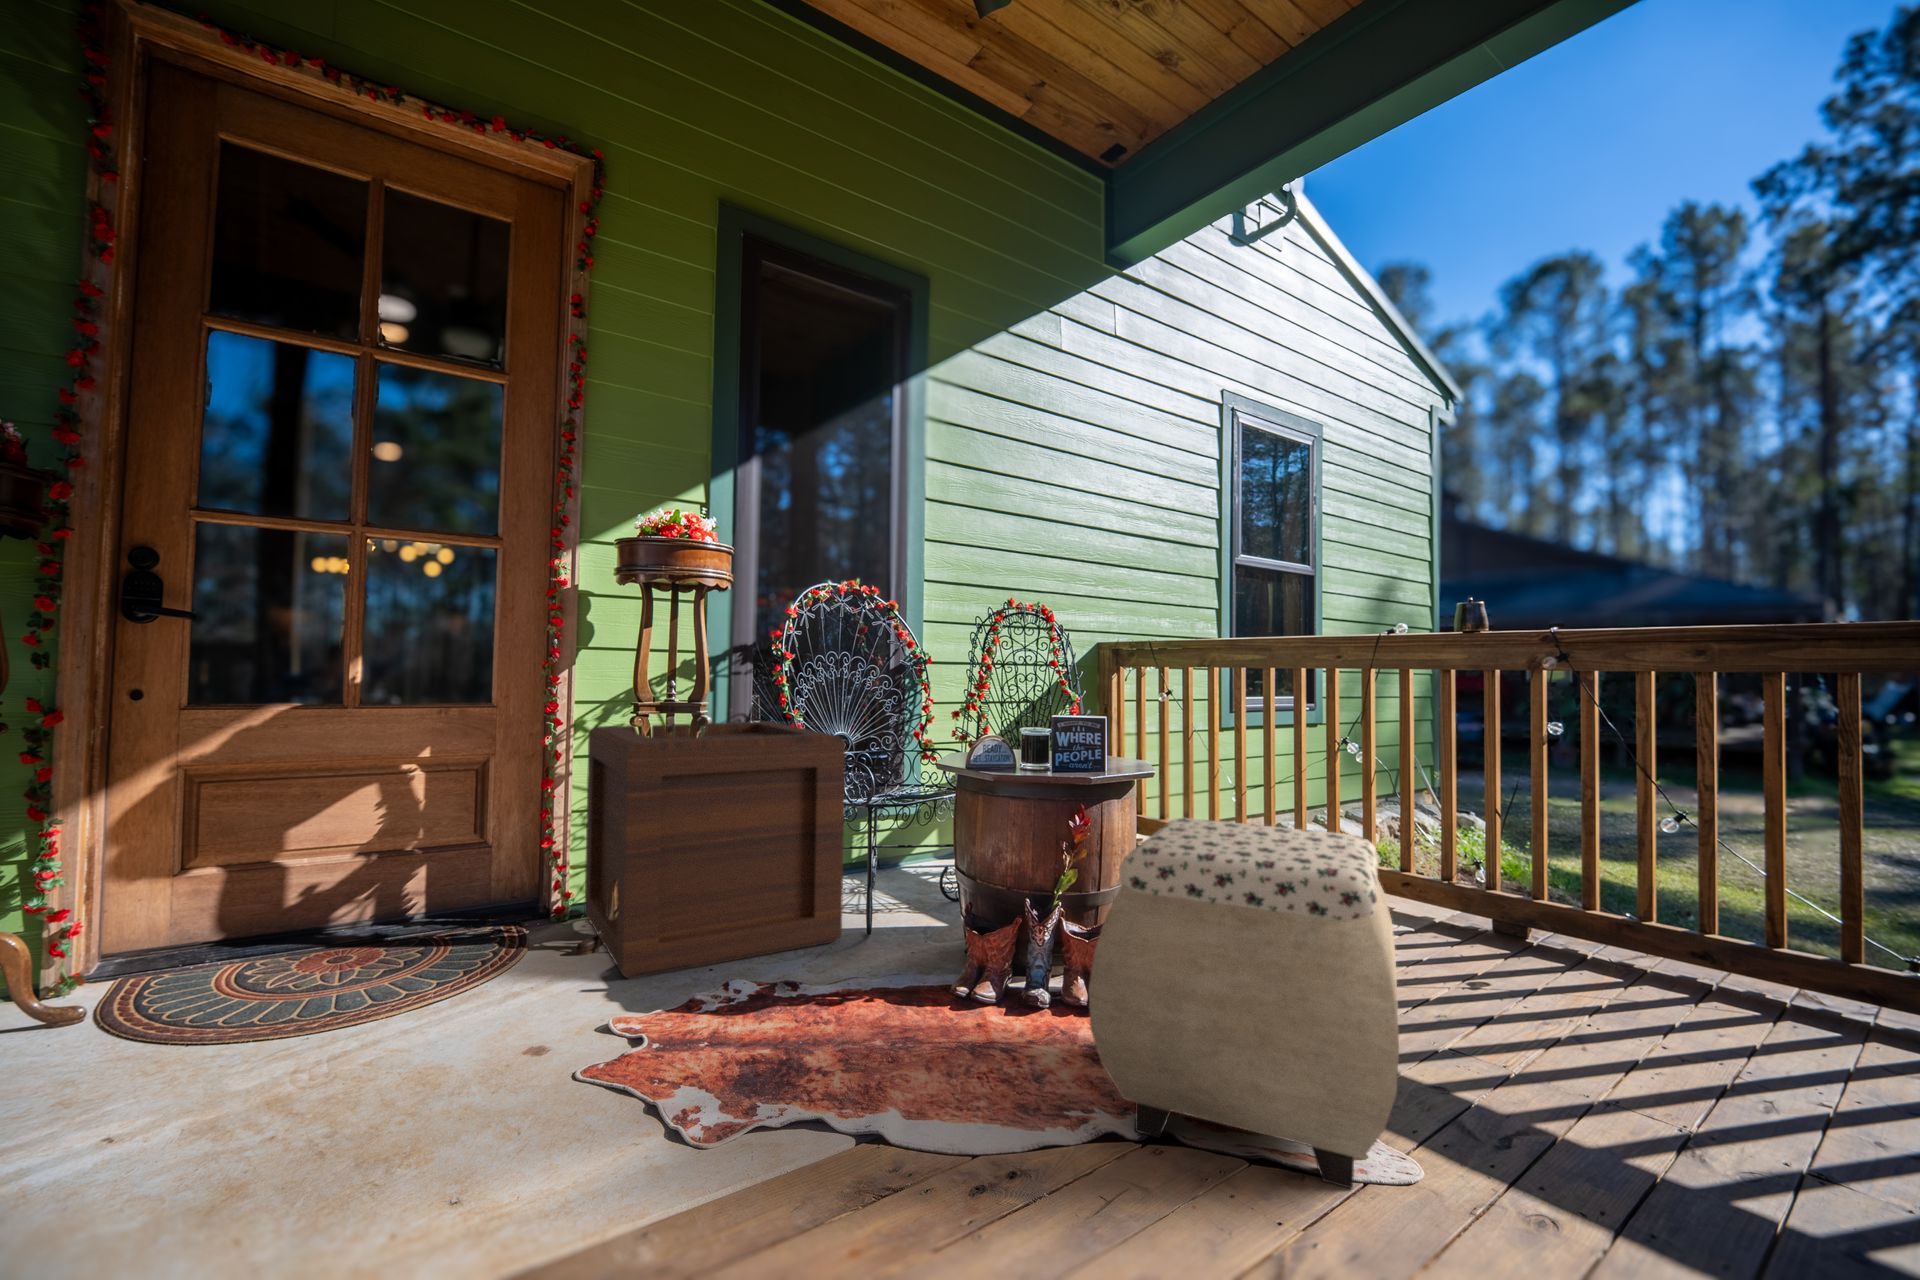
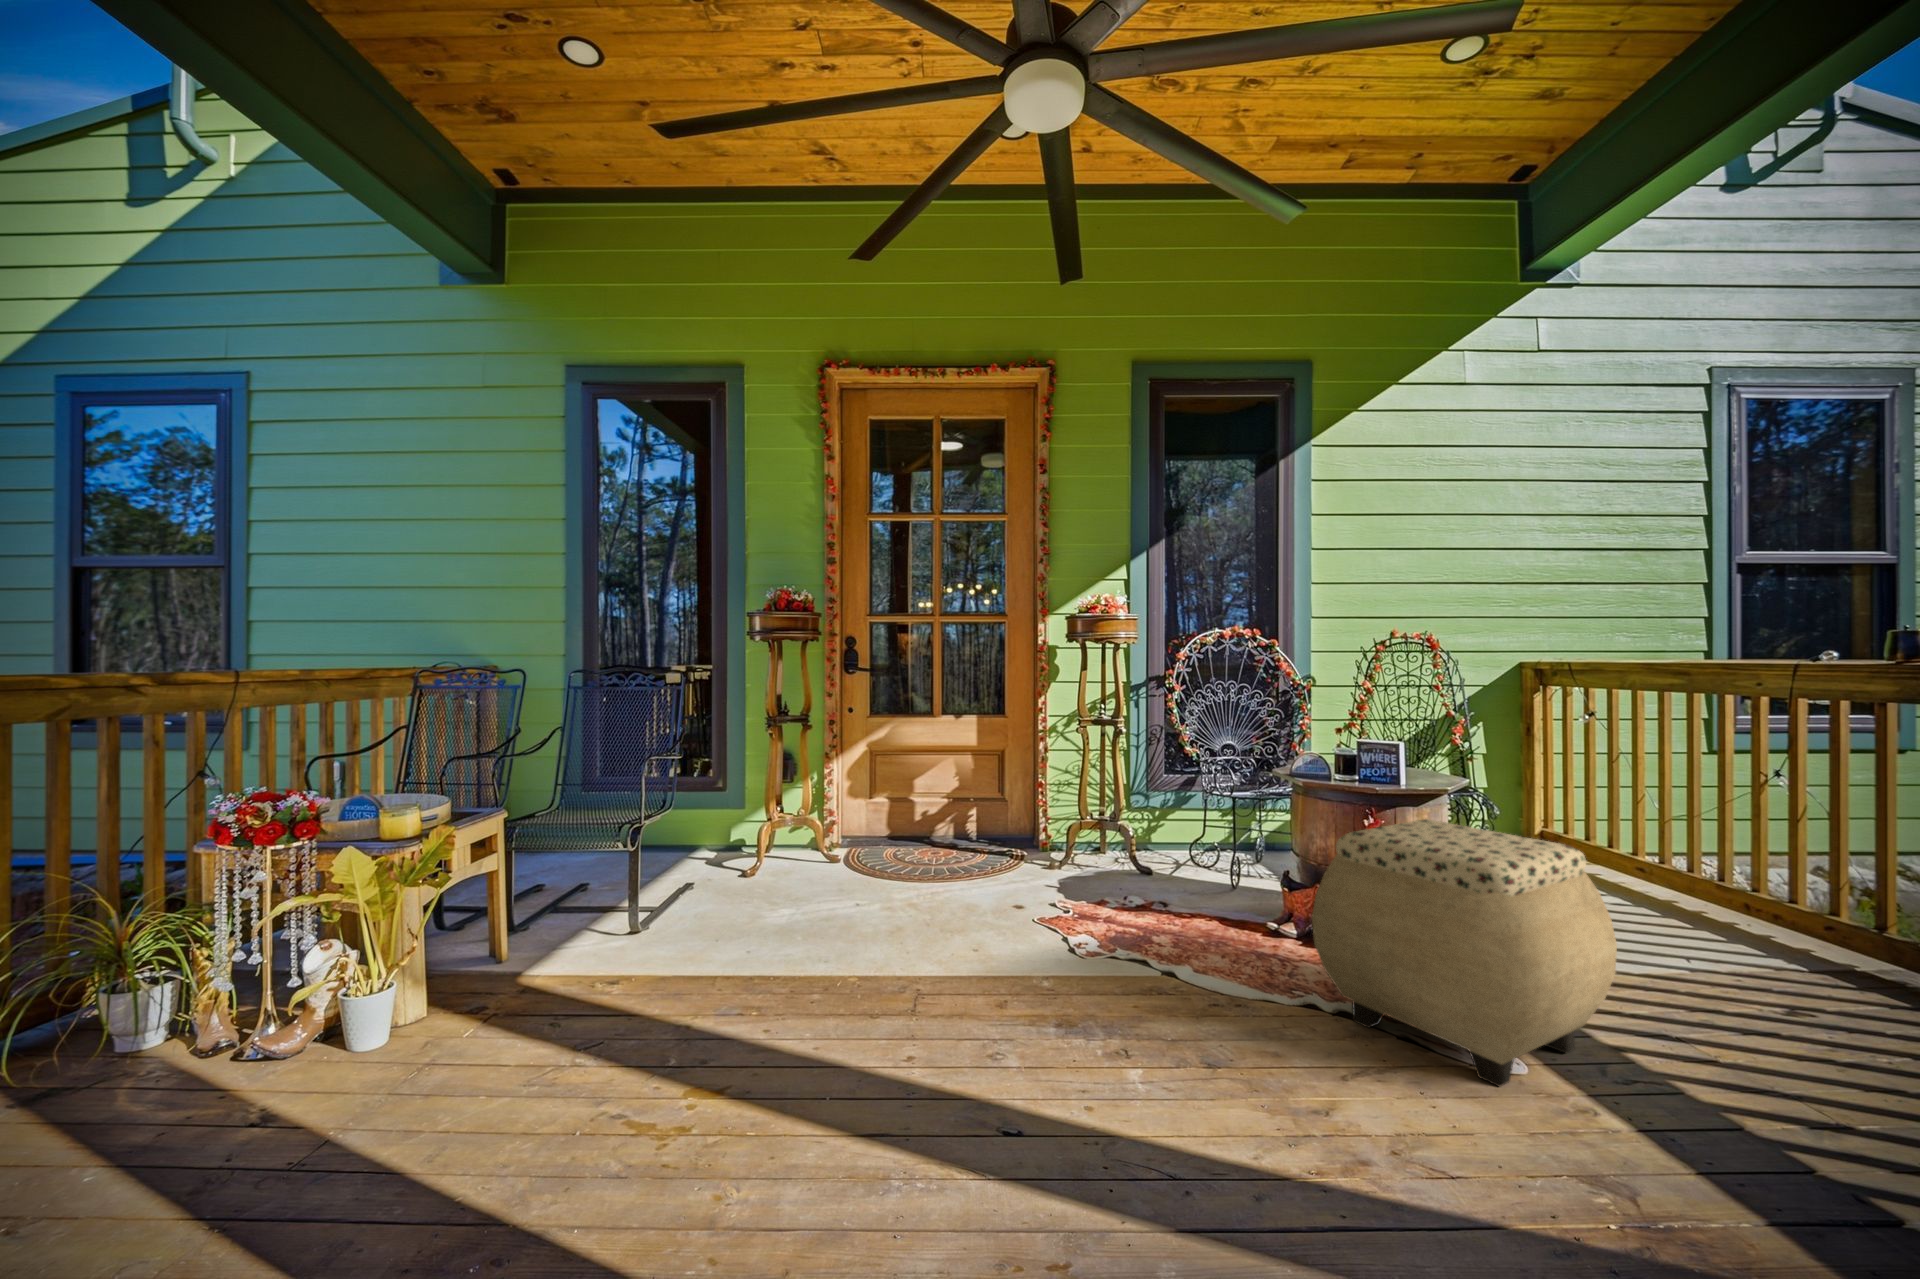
wooden crate: present [584,721,845,979] -> none [1057,732,1212,887]

